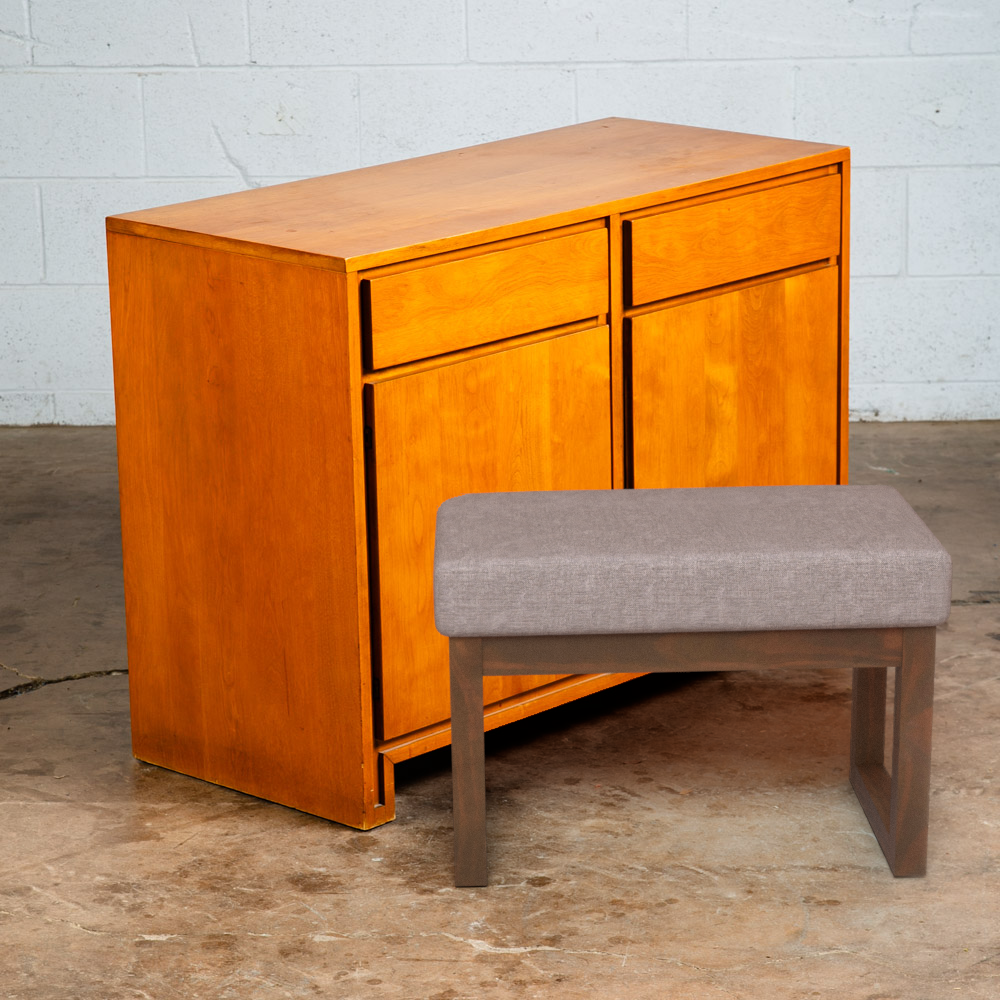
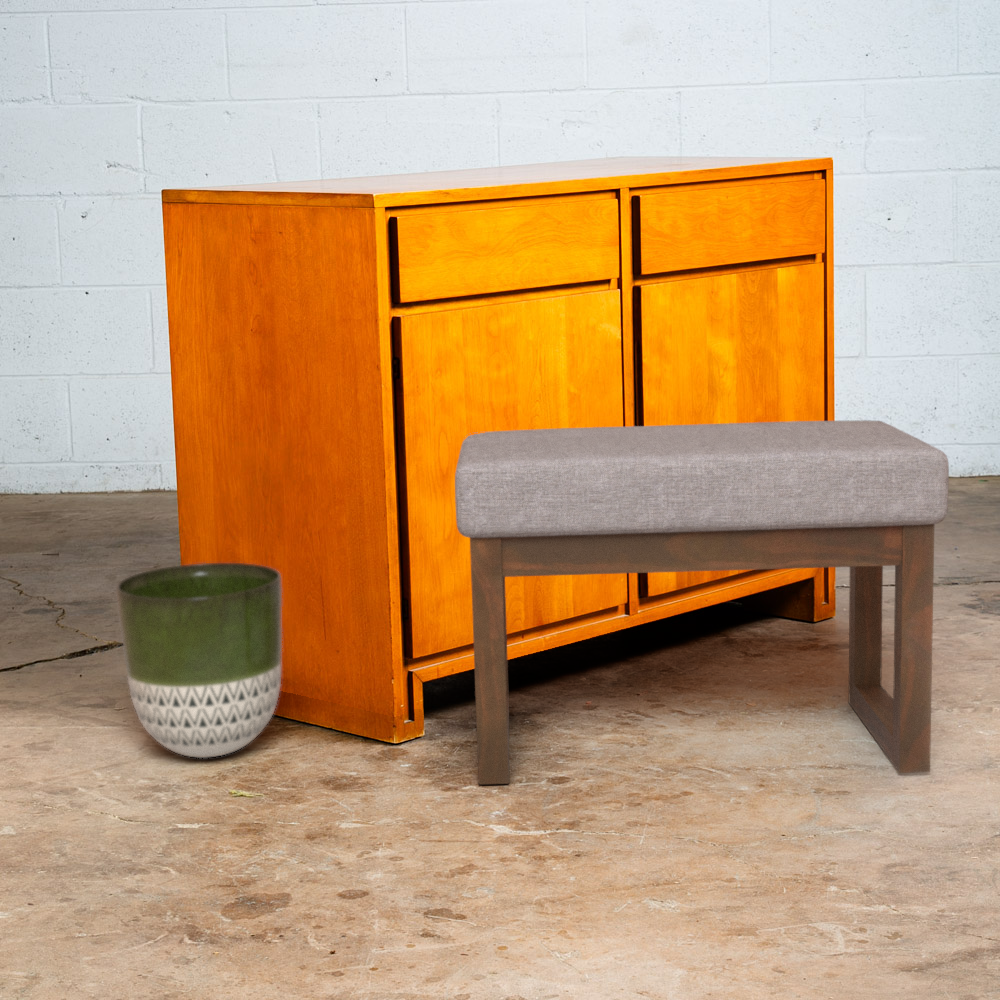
planter: none [66,633,243,848] -> present [116,563,282,758]

